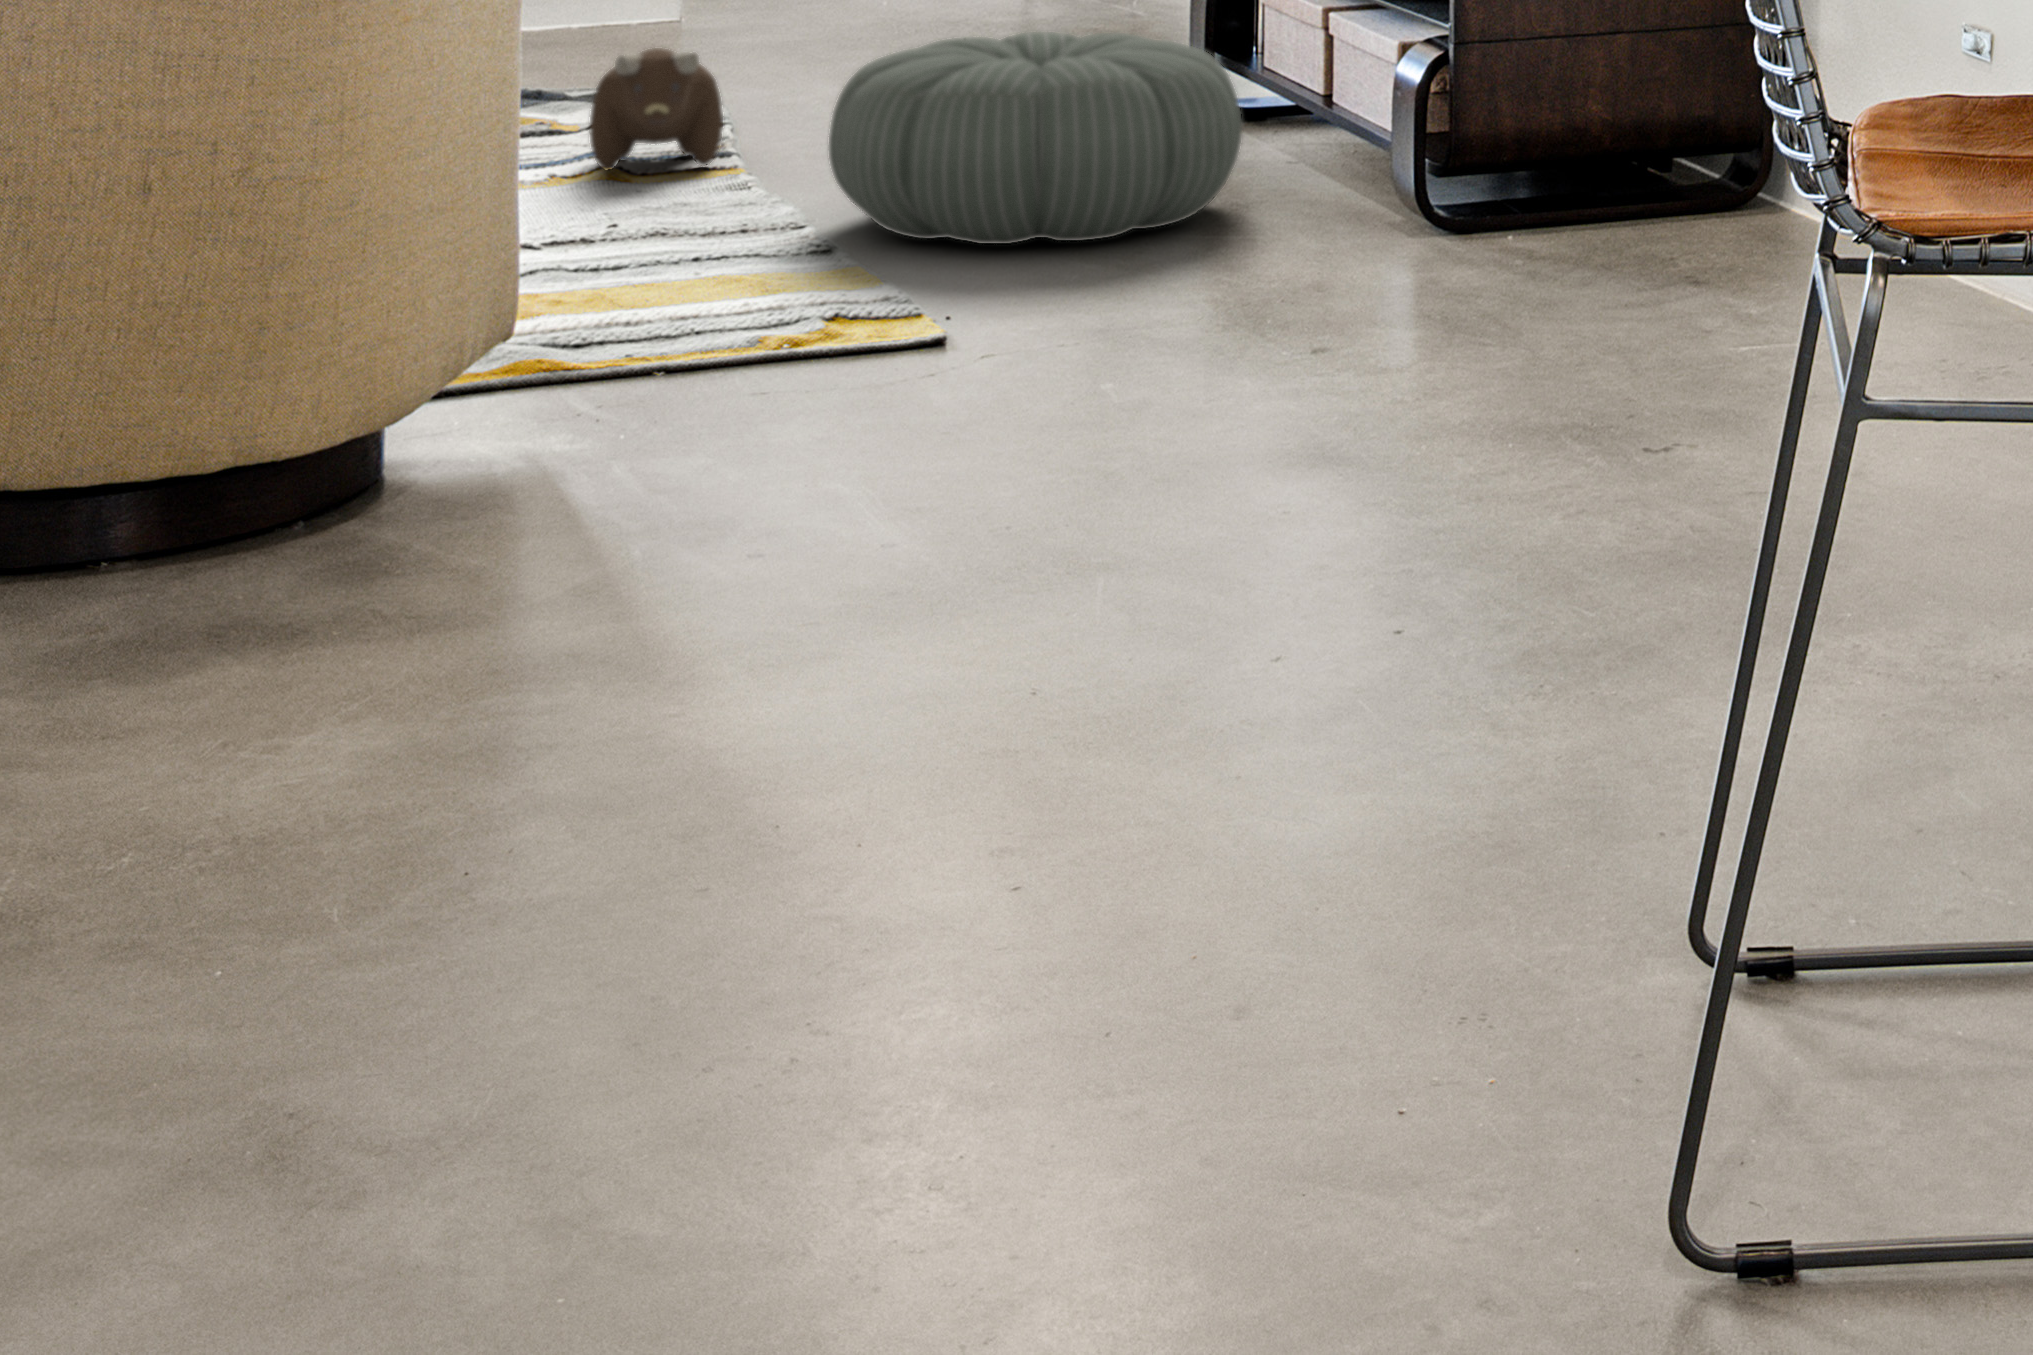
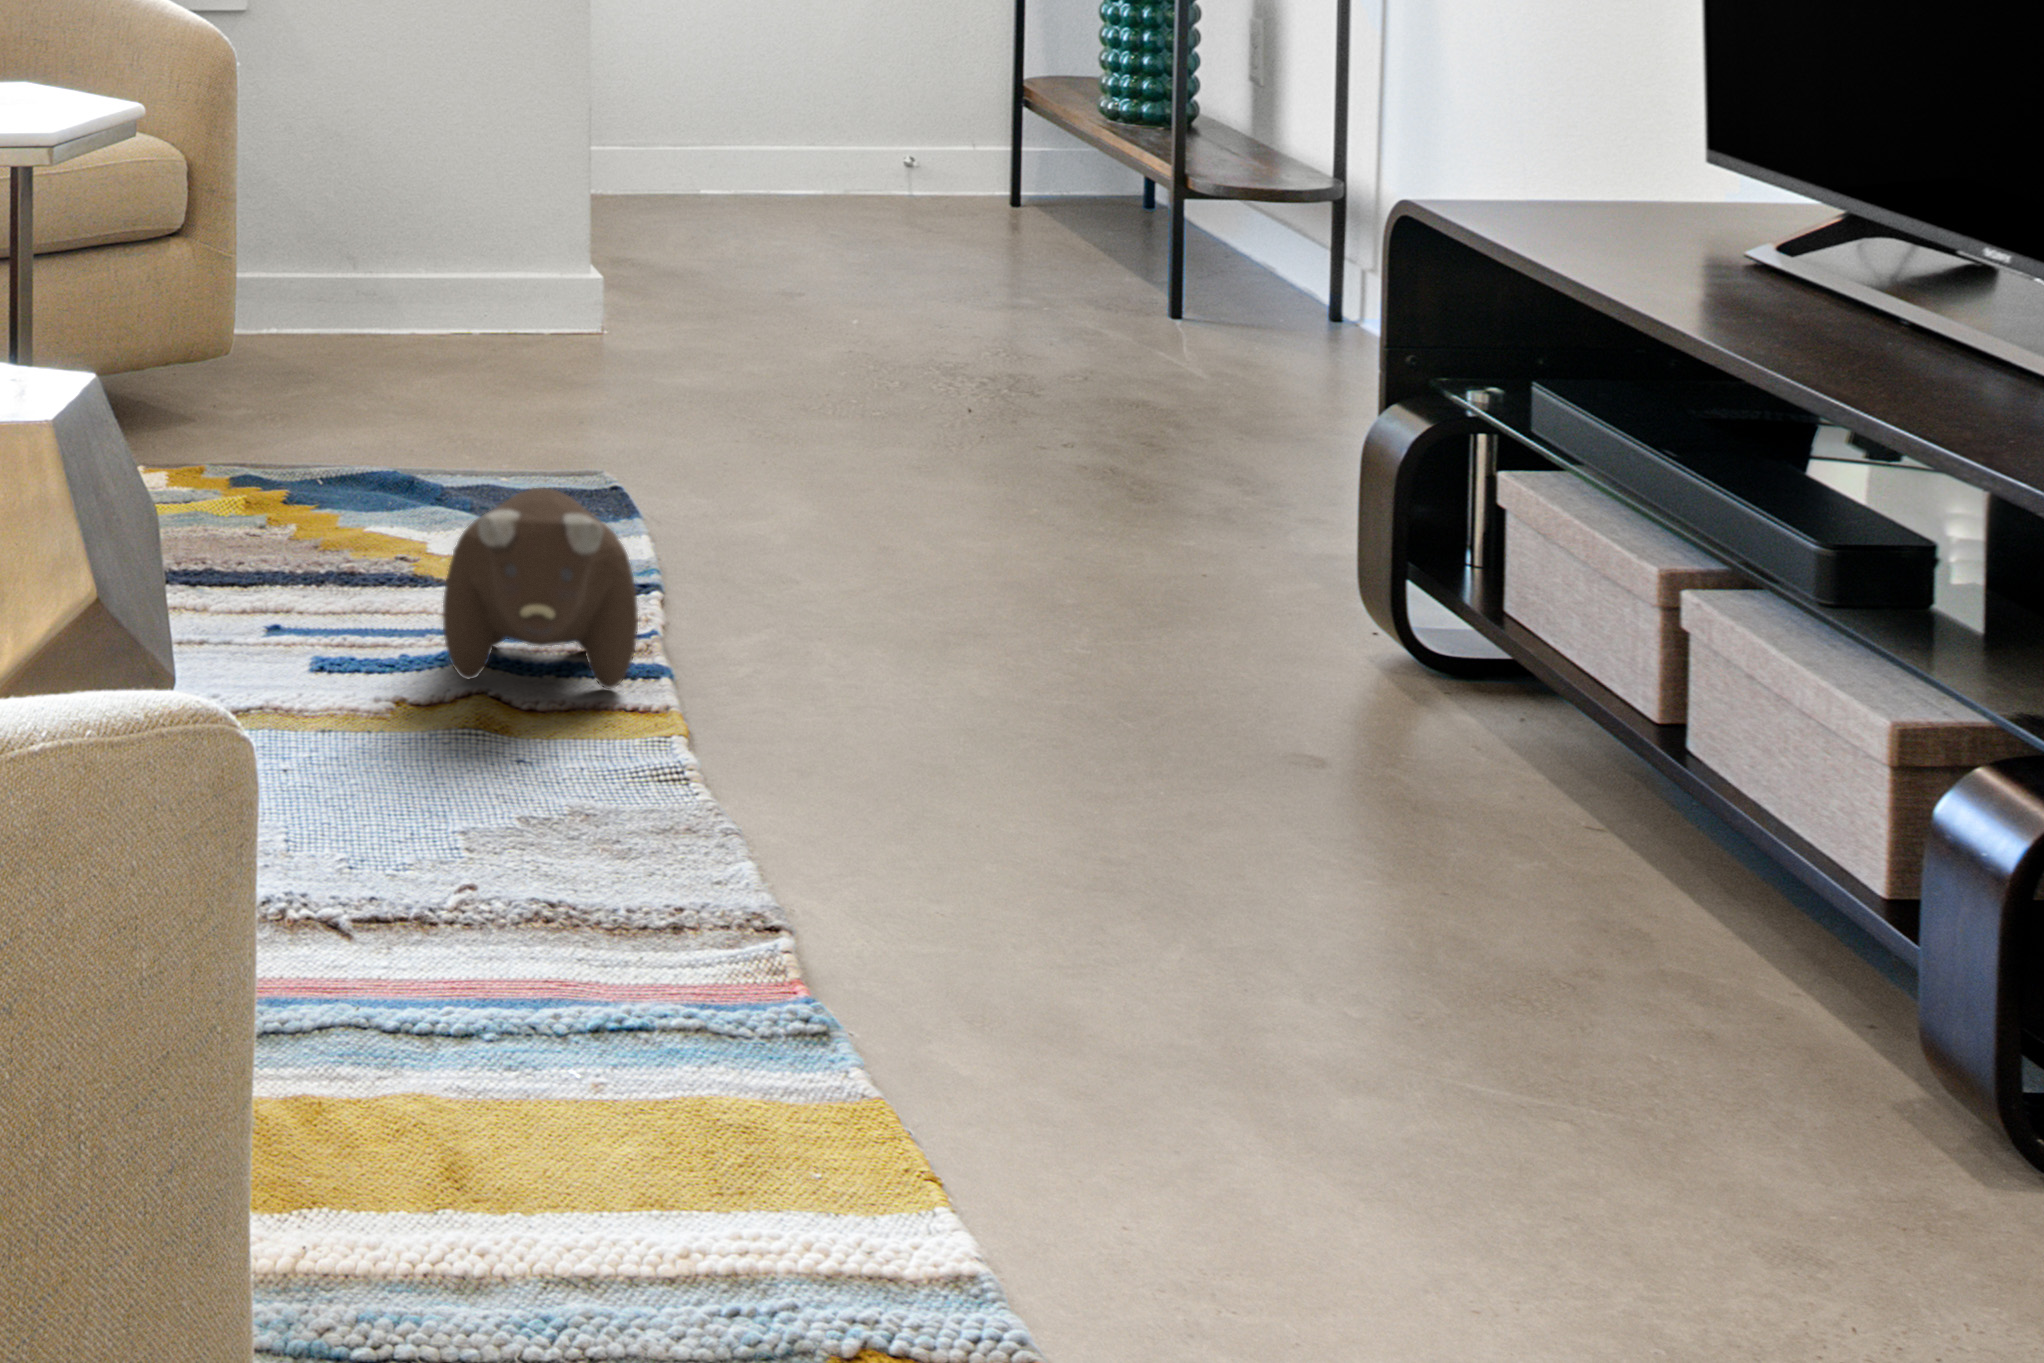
pouf: present [829,32,1242,244] -> none [809,600,1594,1123]

